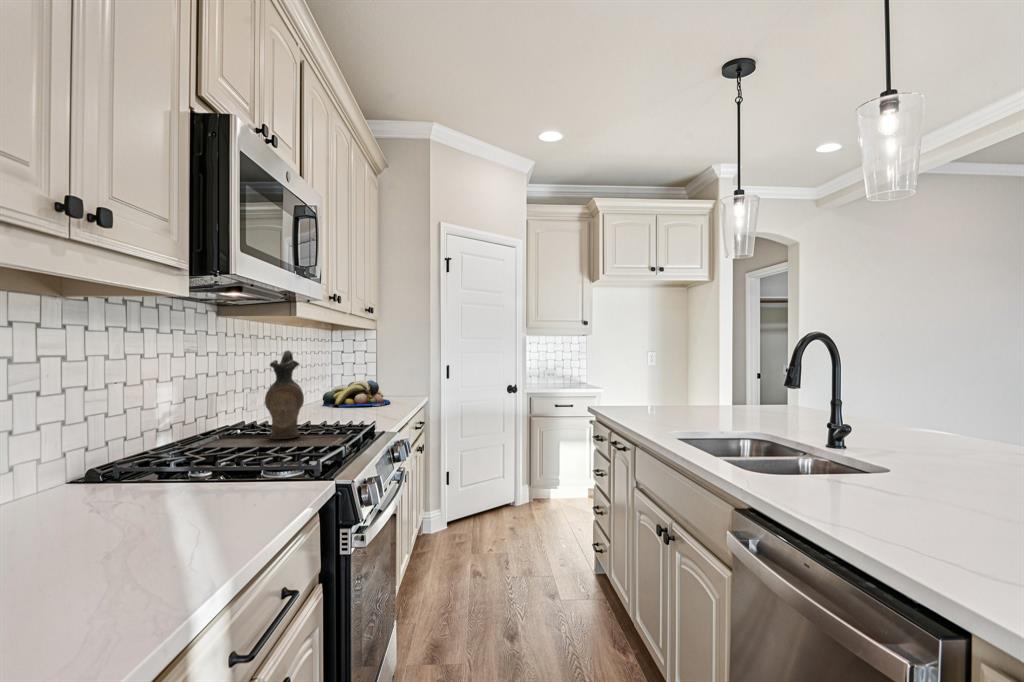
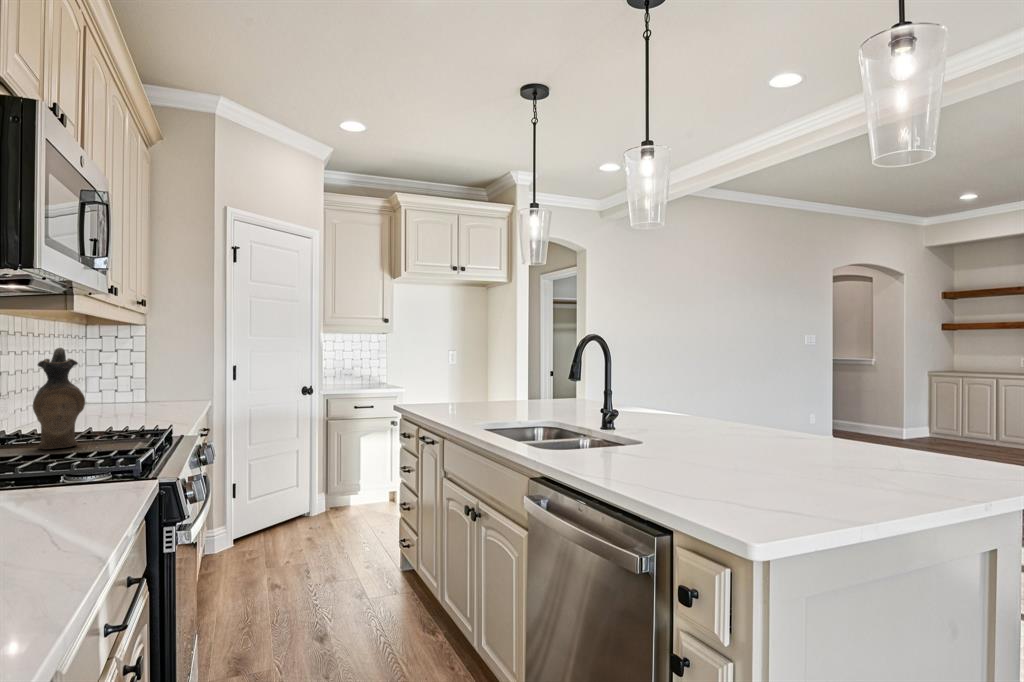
fruit bowl: present [323,380,390,407] -> none [78,383,169,415]

